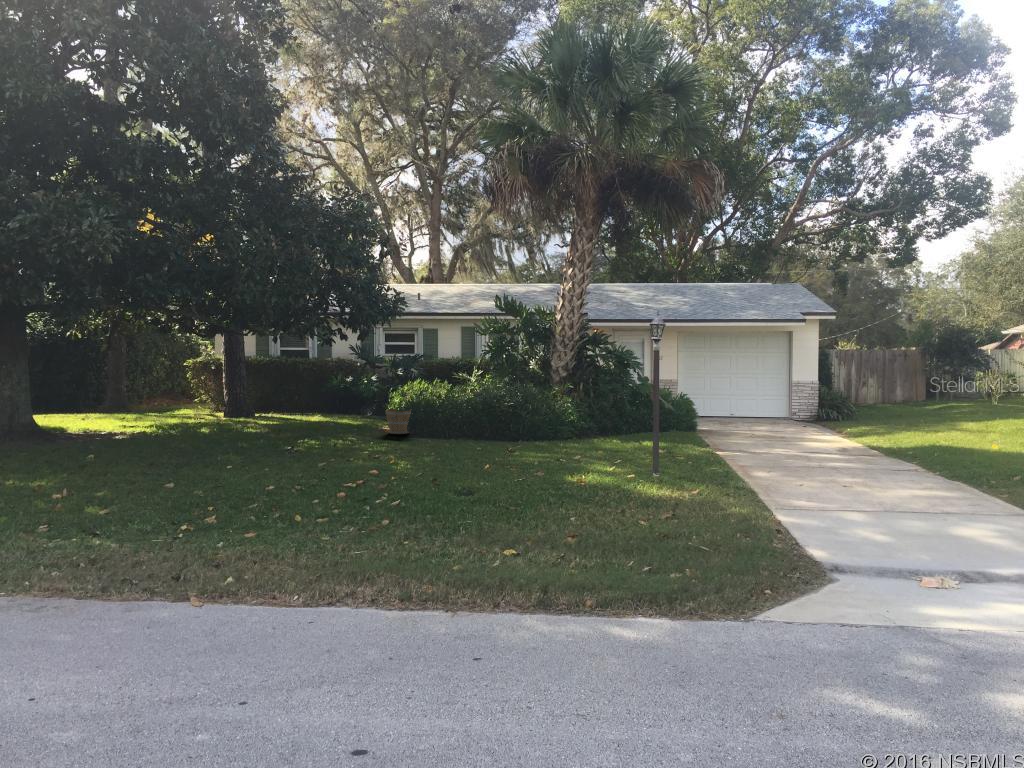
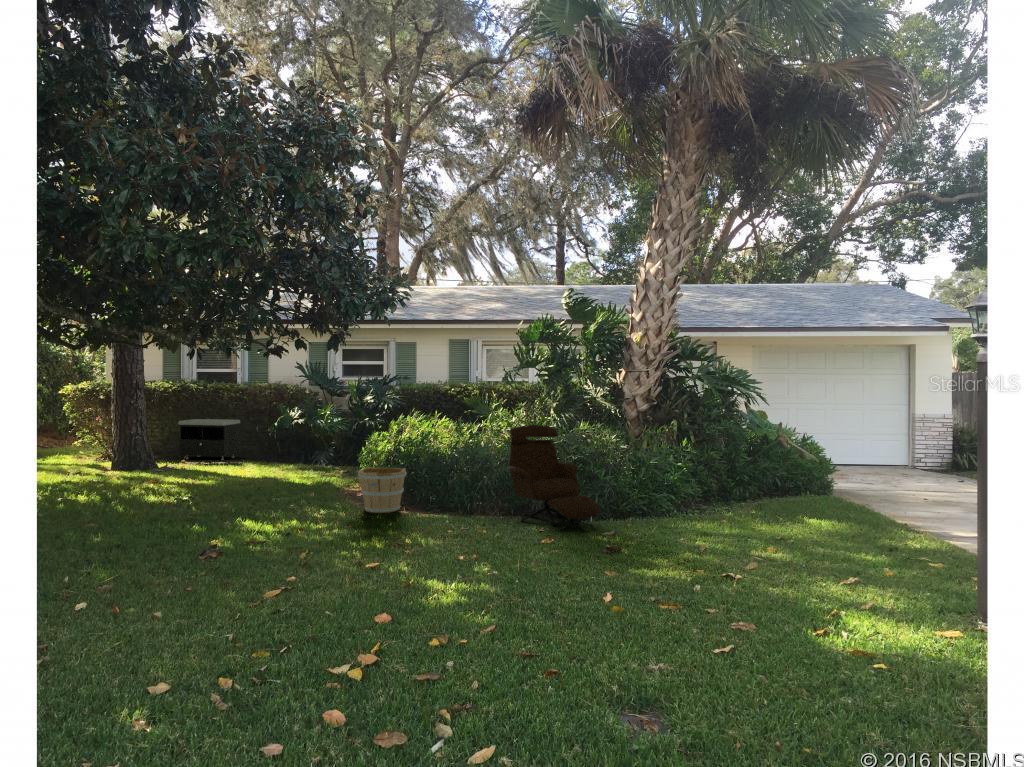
storage bench: none [272,384,314,411] -> present [178,419,241,460]
lounge chair: none [468,384,516,442] -> present [507,425,600,532]

